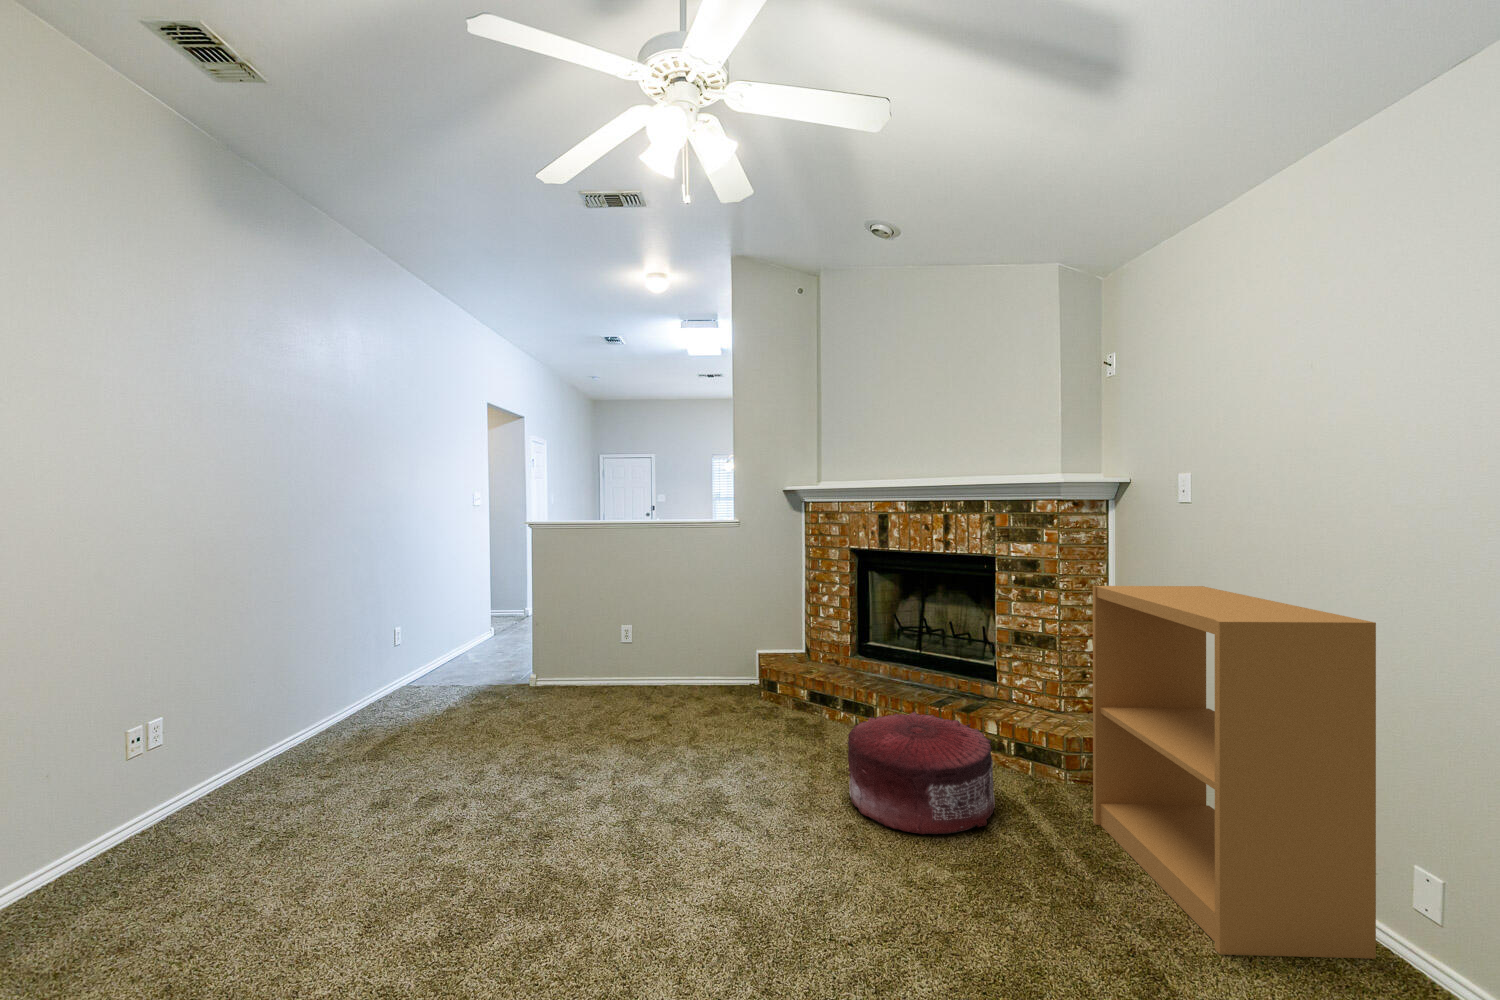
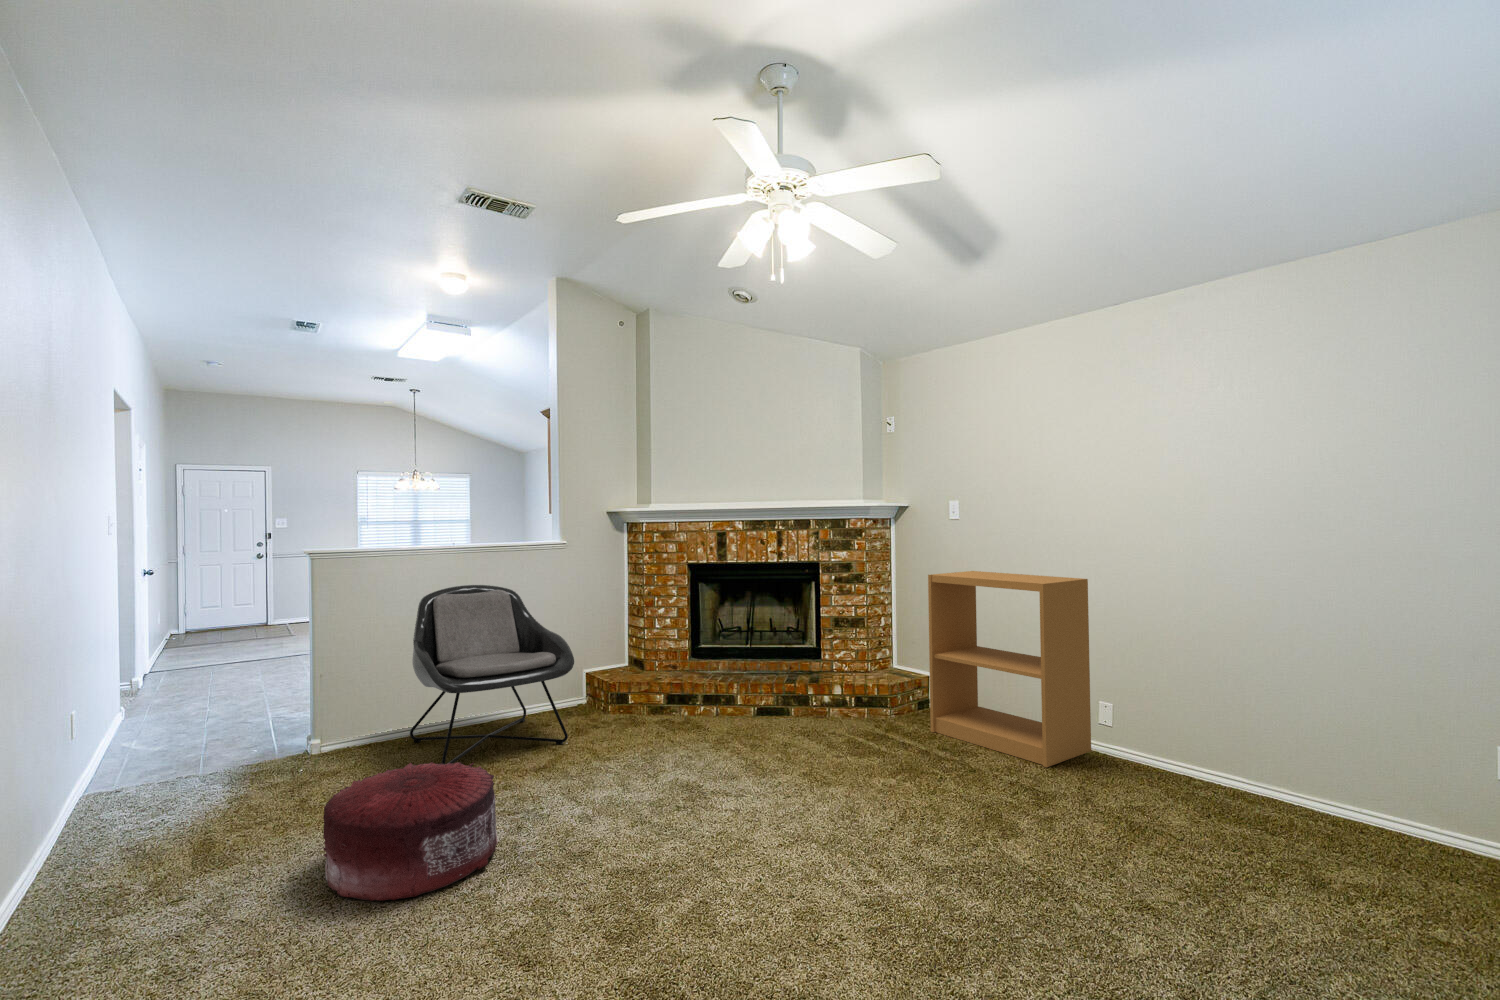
lounge chair: none [548,557,690,722] -> present [410,585,574,764]
pouf: present [848,712,995,834] -> present [323,762,498,901]

